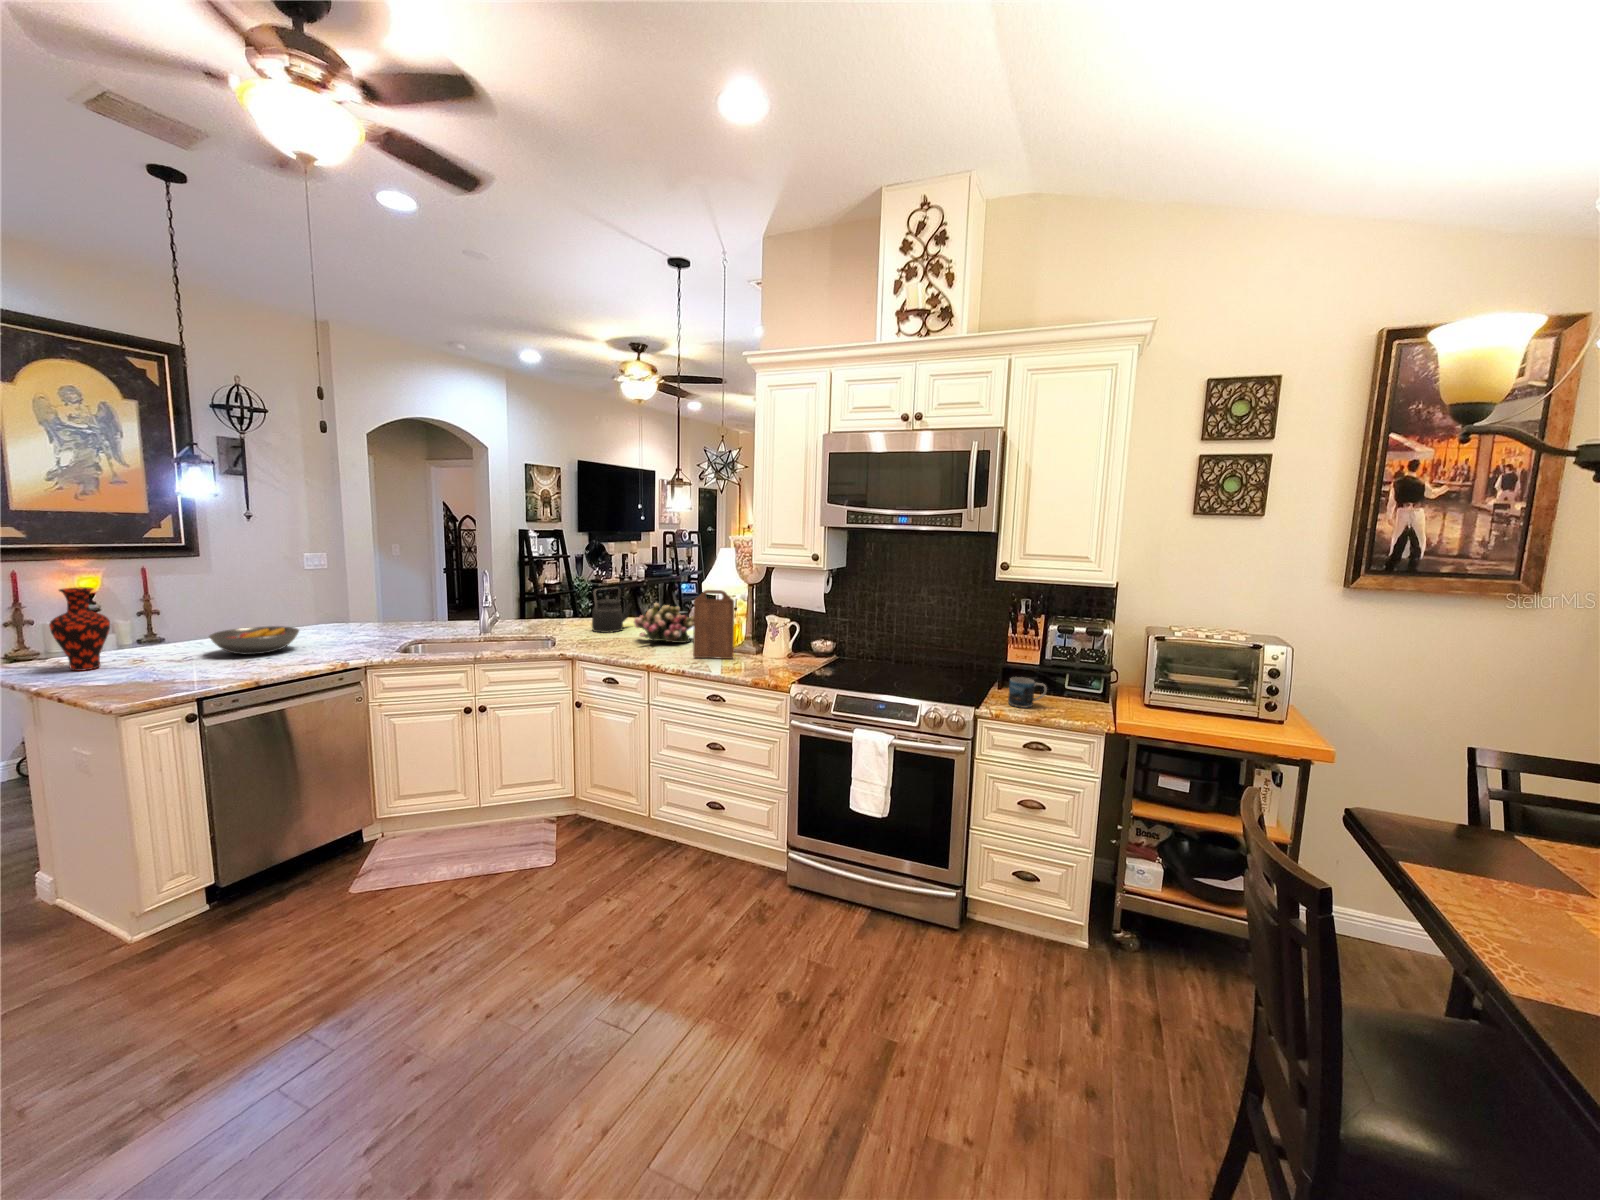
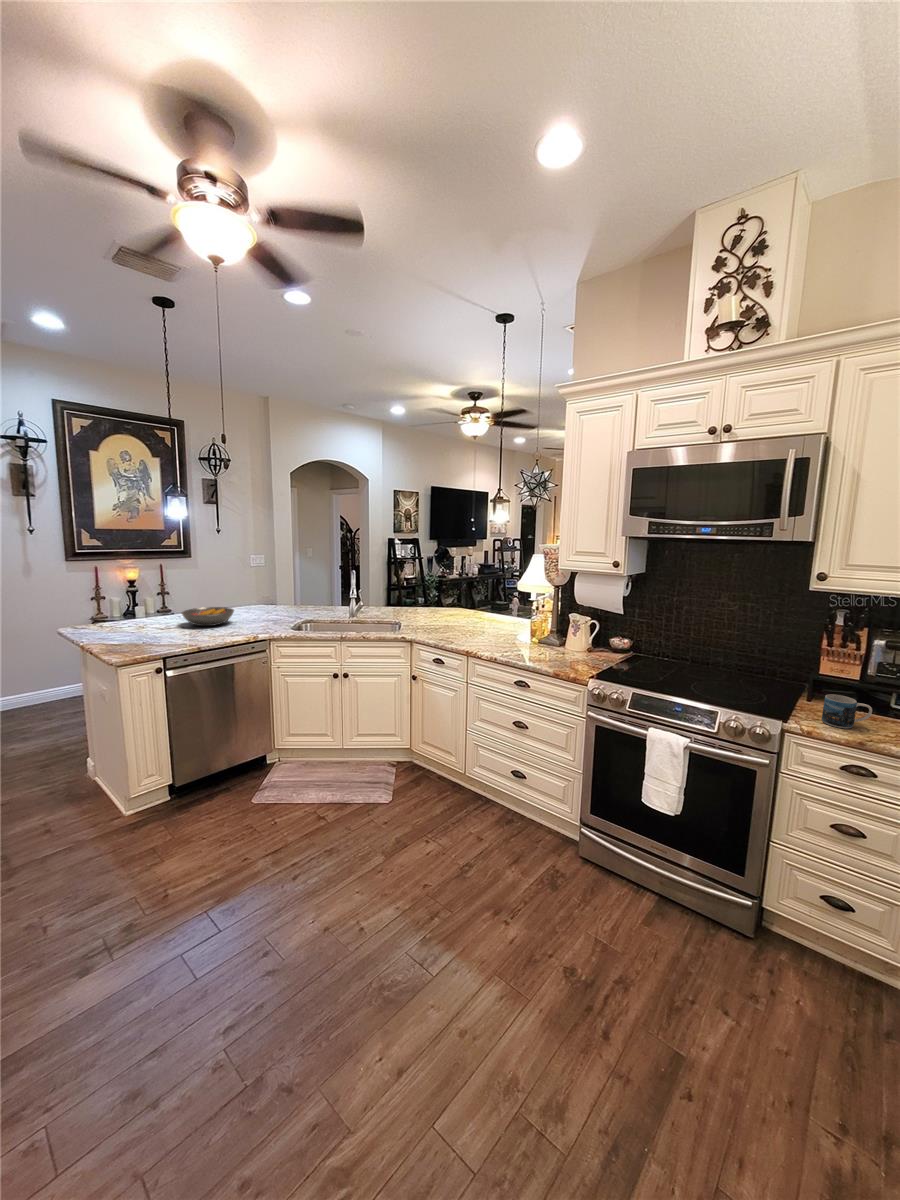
vase: present [49,587,110,671] -> none [94,579,126,633]
kettle: present [592,588,632,633] -> none [429,585,461,621]
cutting board: present [693,590,734,659] -> none [504,591,540,650]
flower arrangement: present [634,603,694,643] -> none [459,599,508,633]

